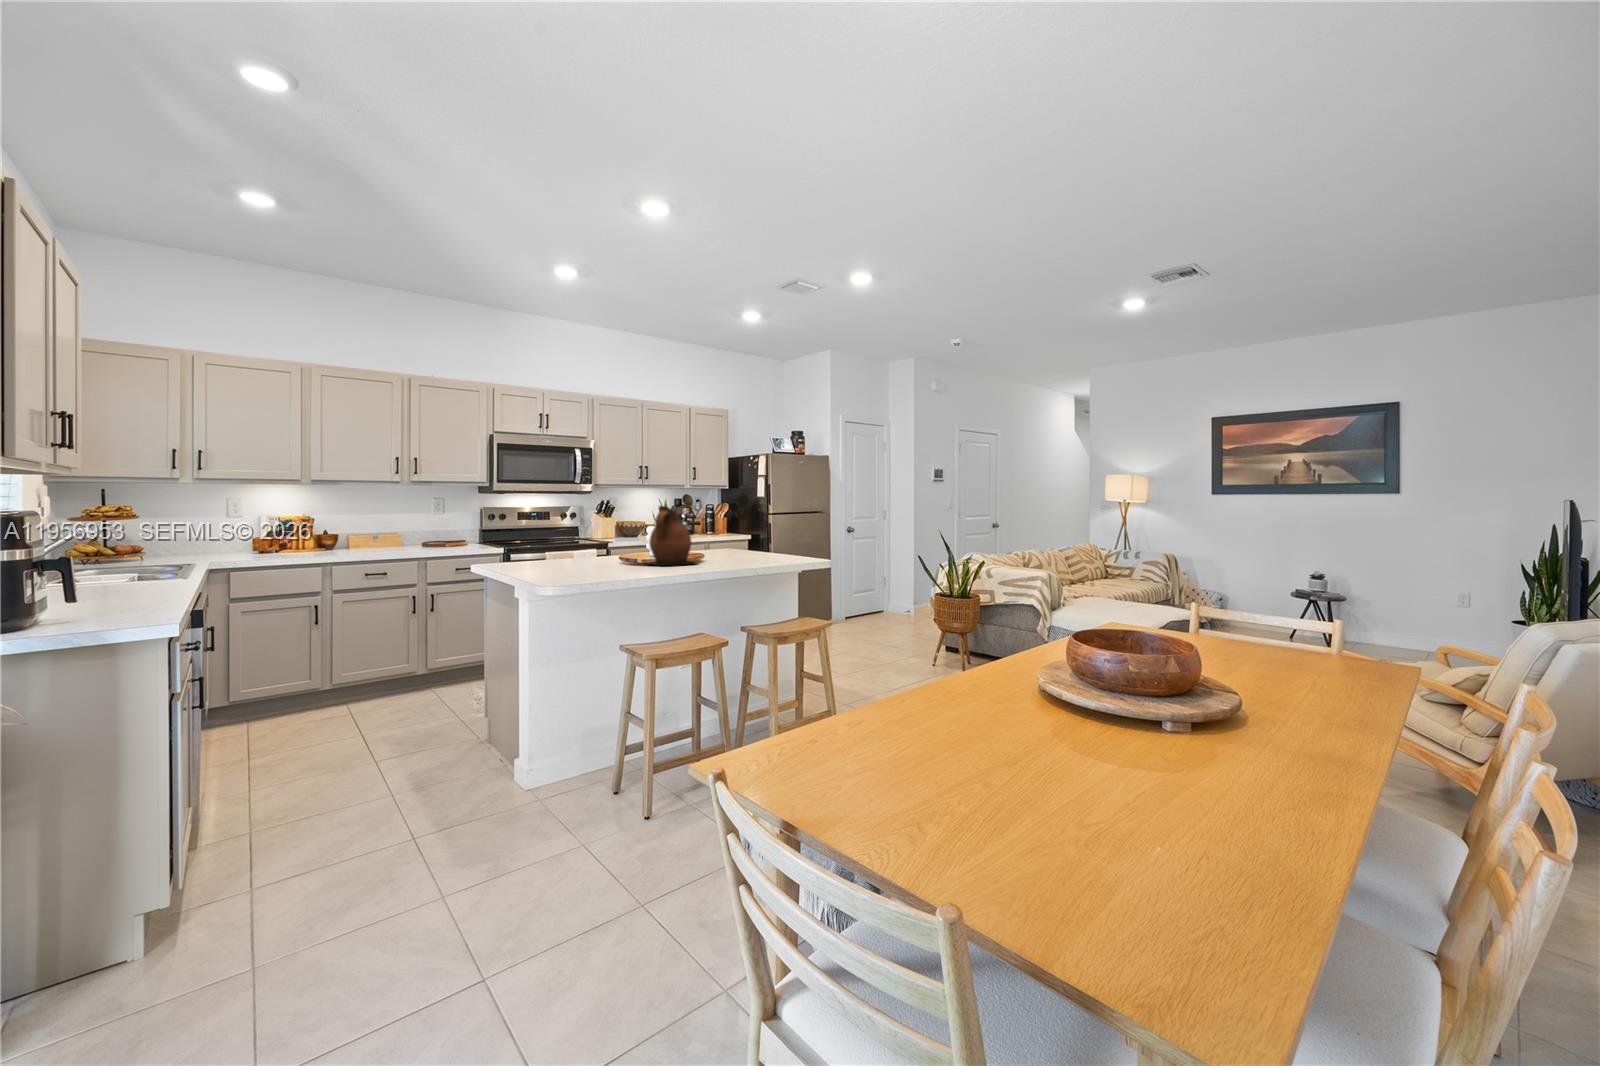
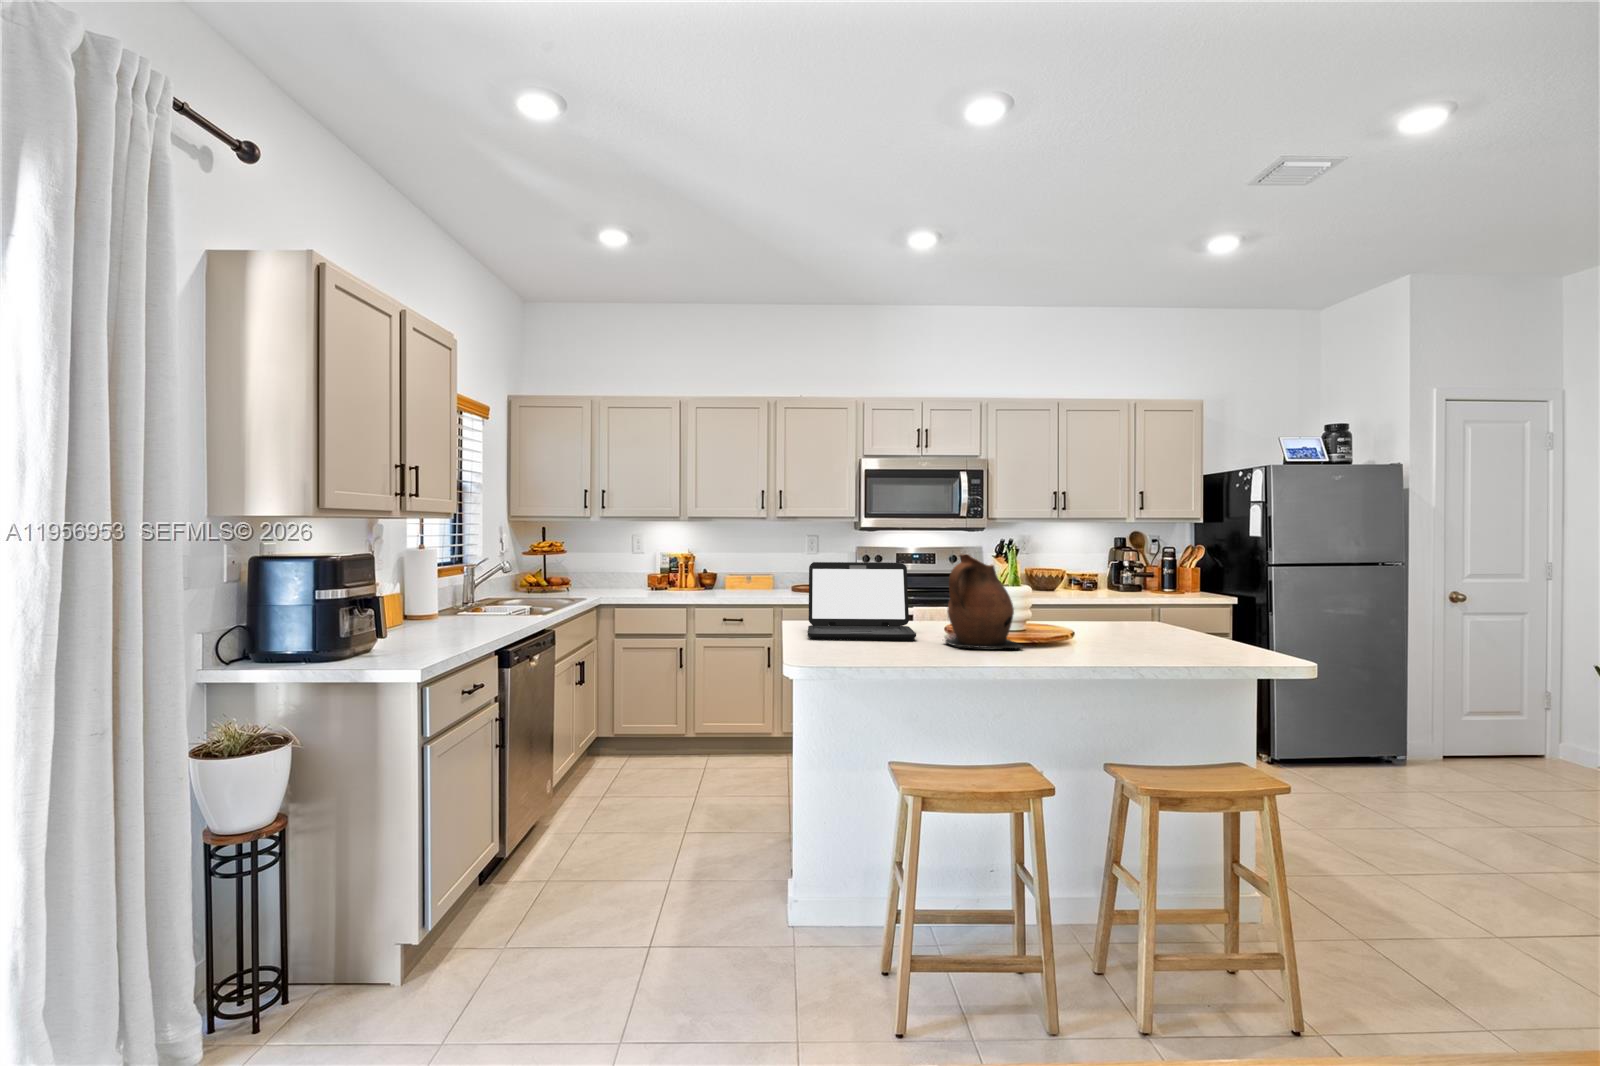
laptop: none [530,514,626,570] -> present [808,562,916,641]

